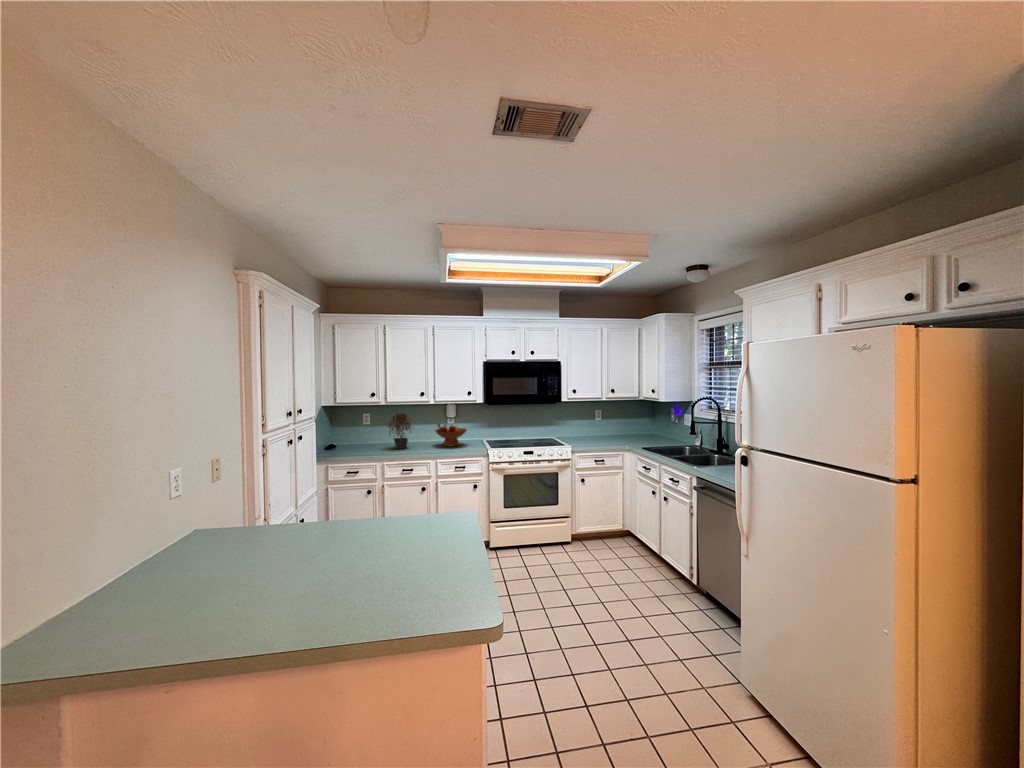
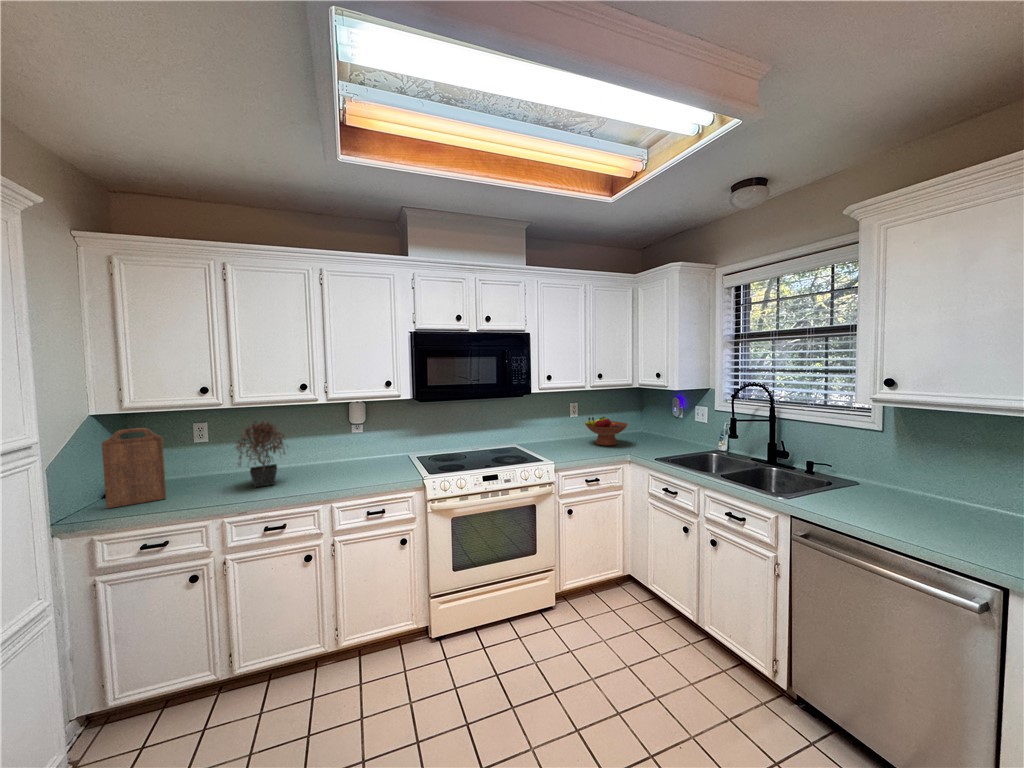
cutting board: none [331,413,356,453] -> present [102,428,166,508]
fruit bowl: present [435,424,467,447] -> present [585,416,628,446]

